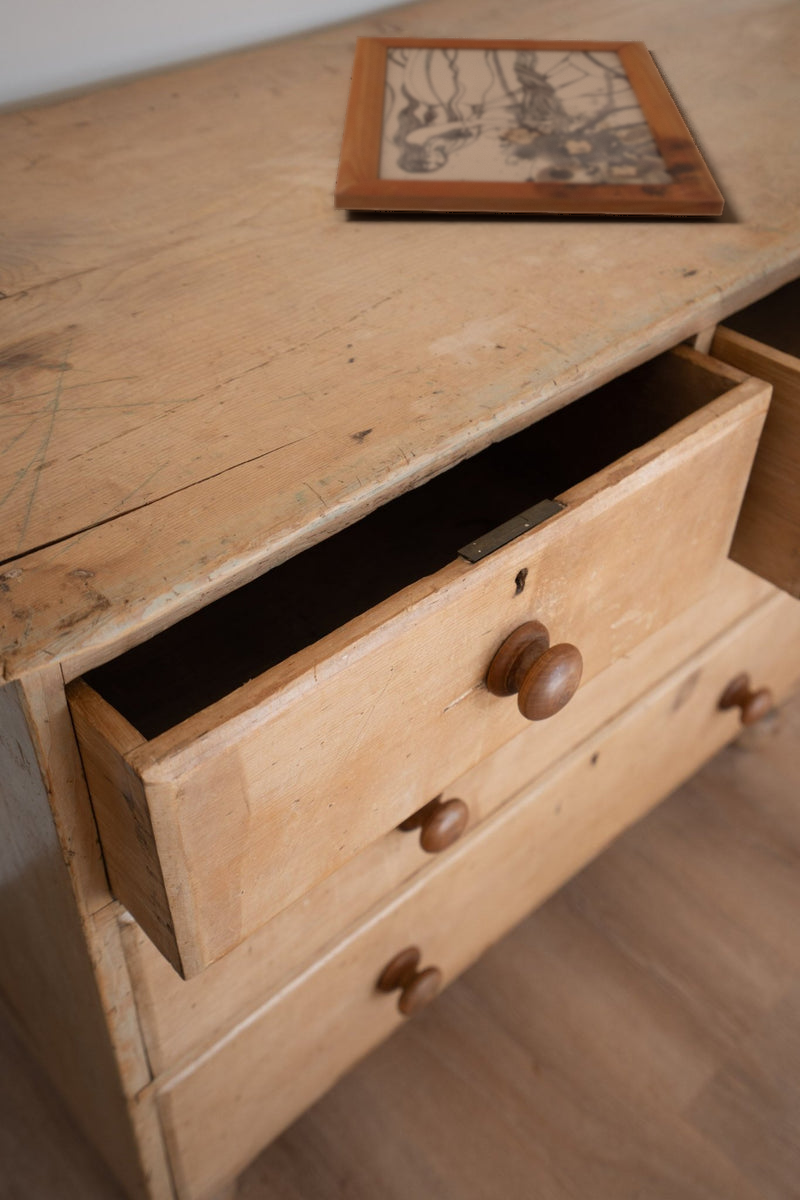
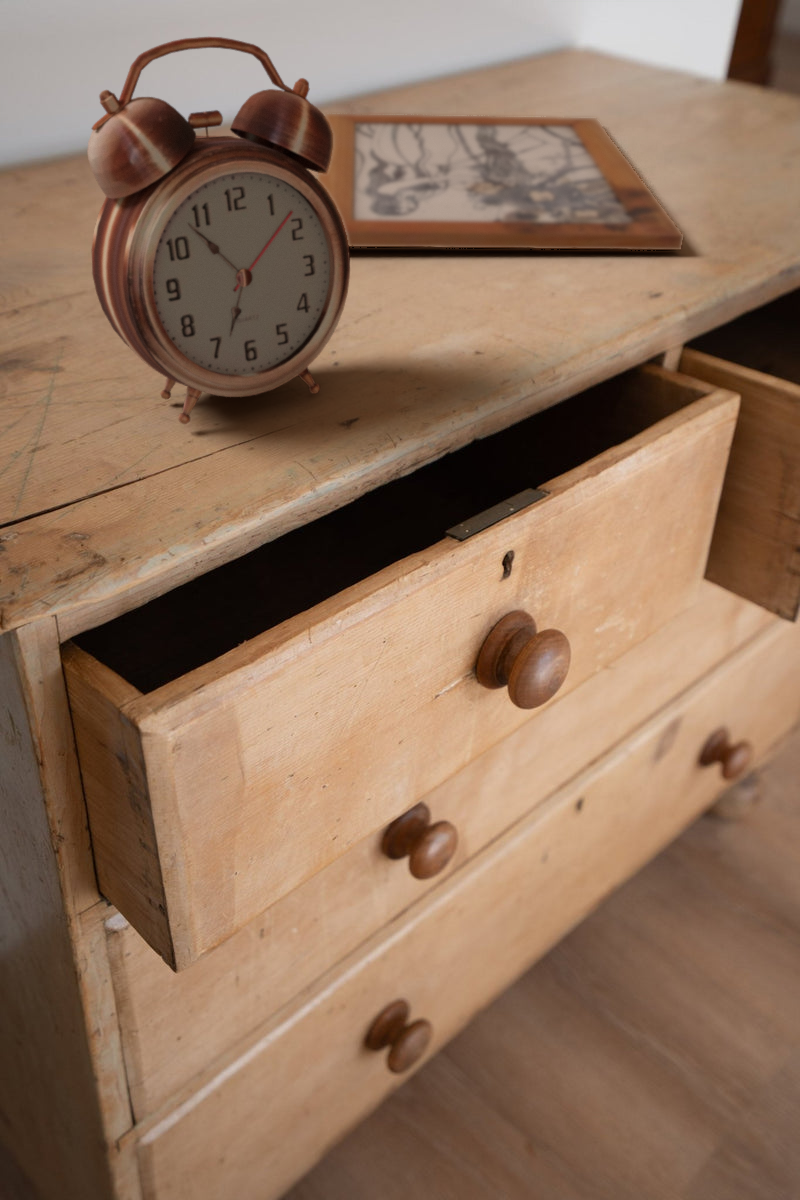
alarm clock: none [88,33,365,435] -> present [87,37,350,424]

